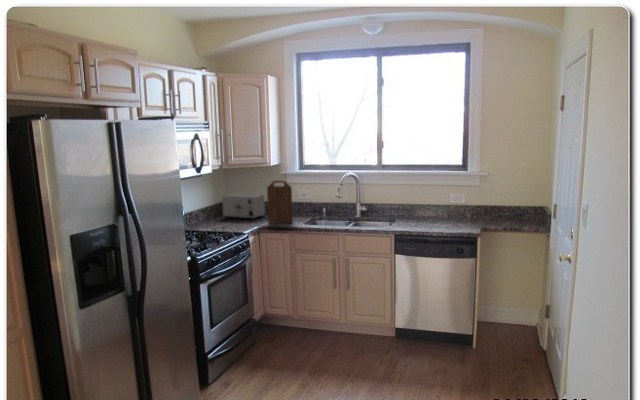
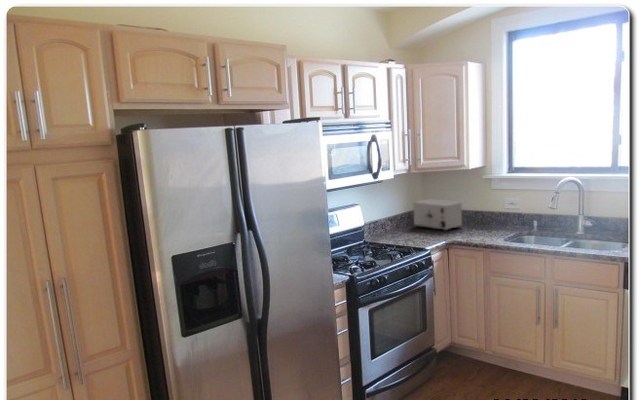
cutting board: present [267,181,293,223] -> none [460,187,491,240]

